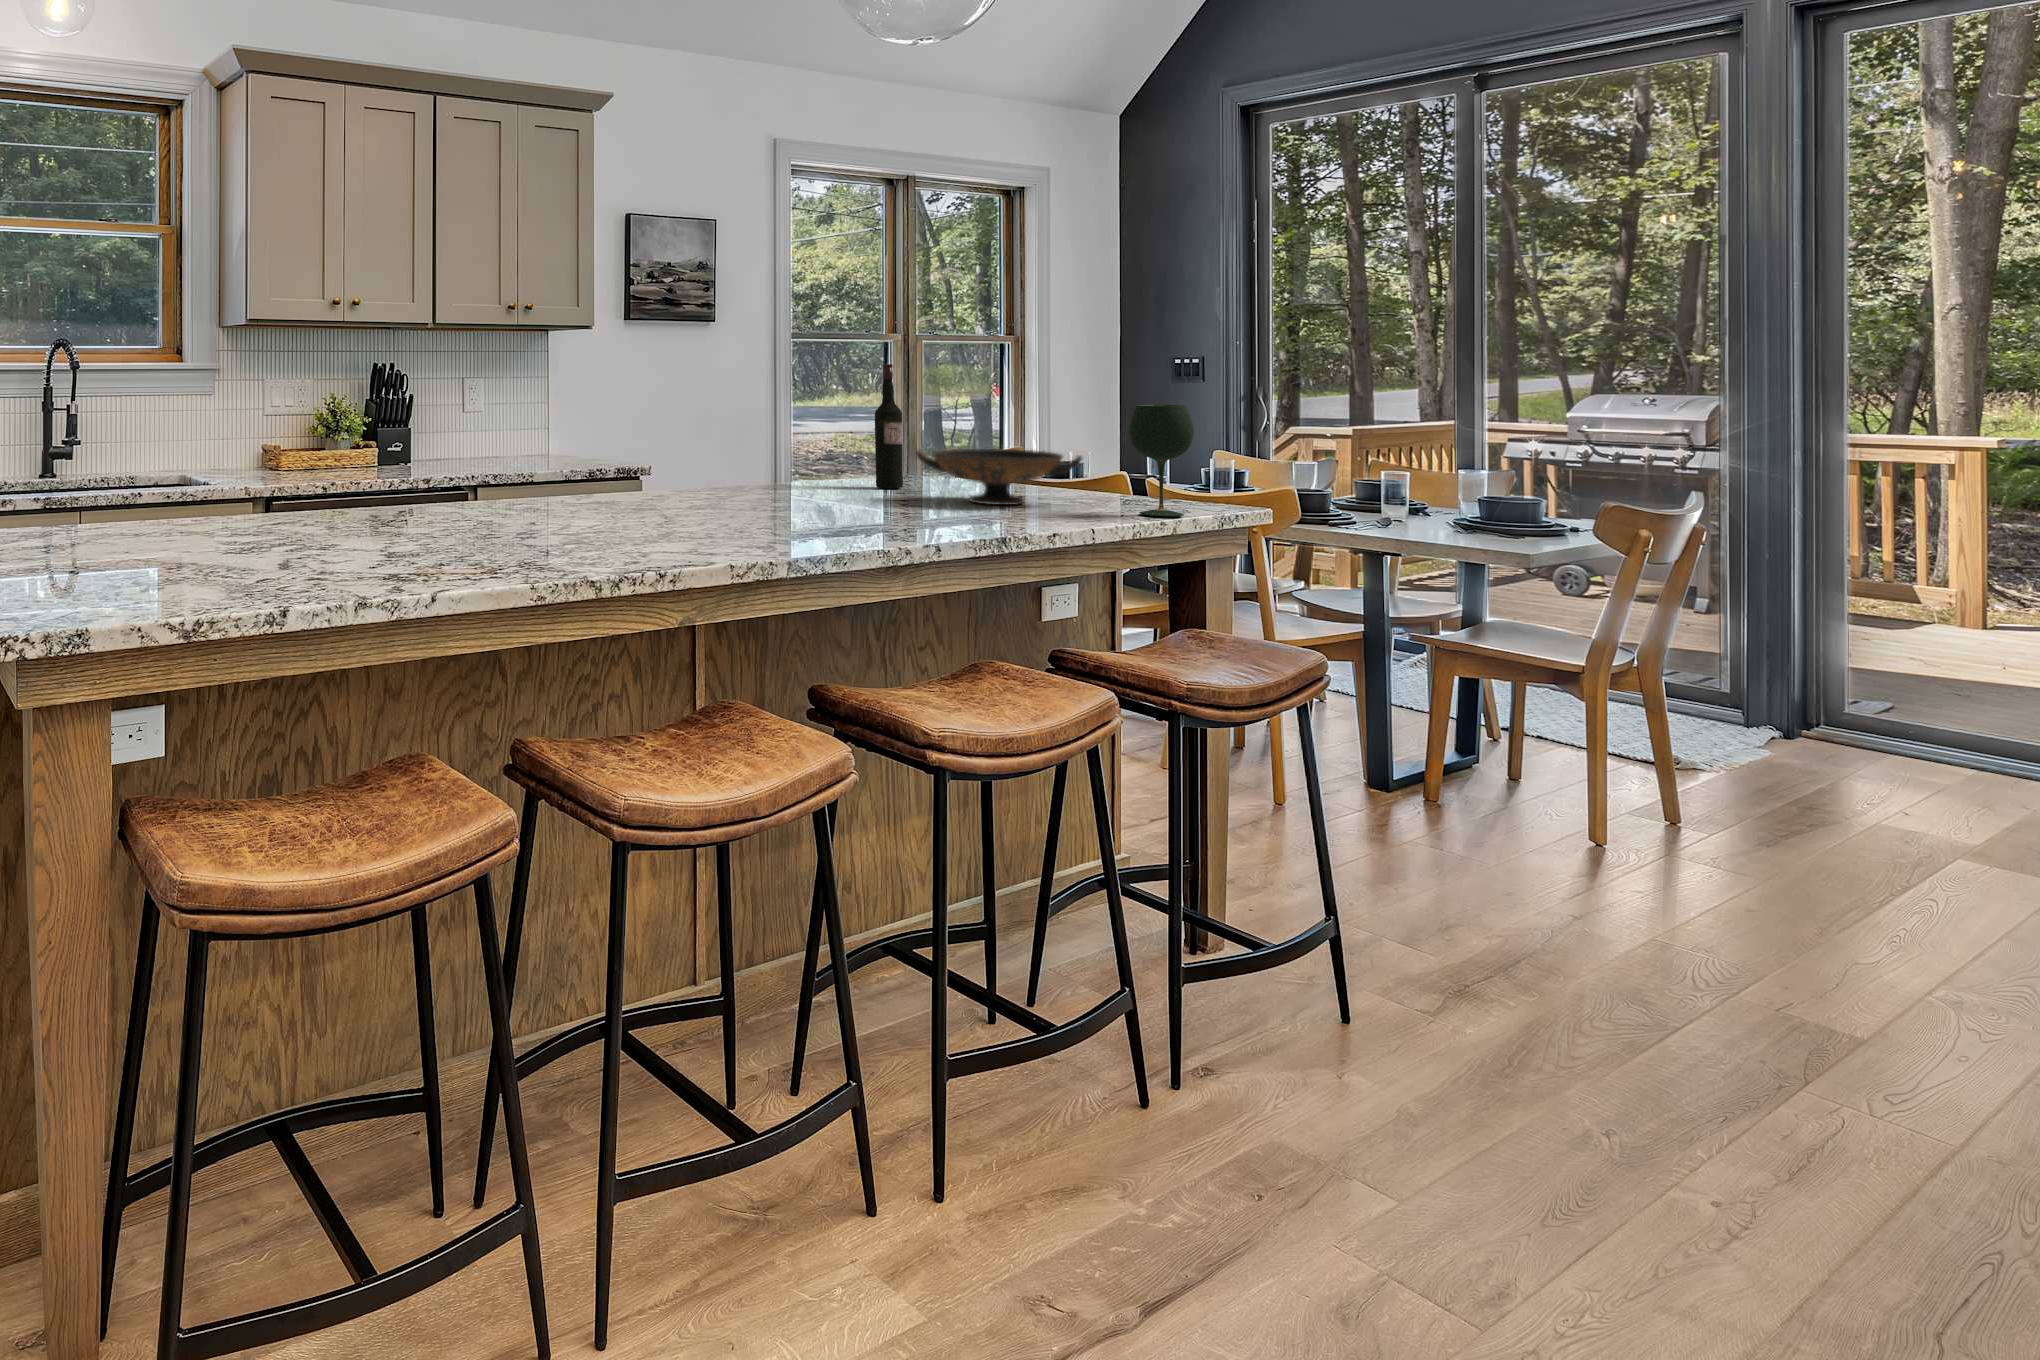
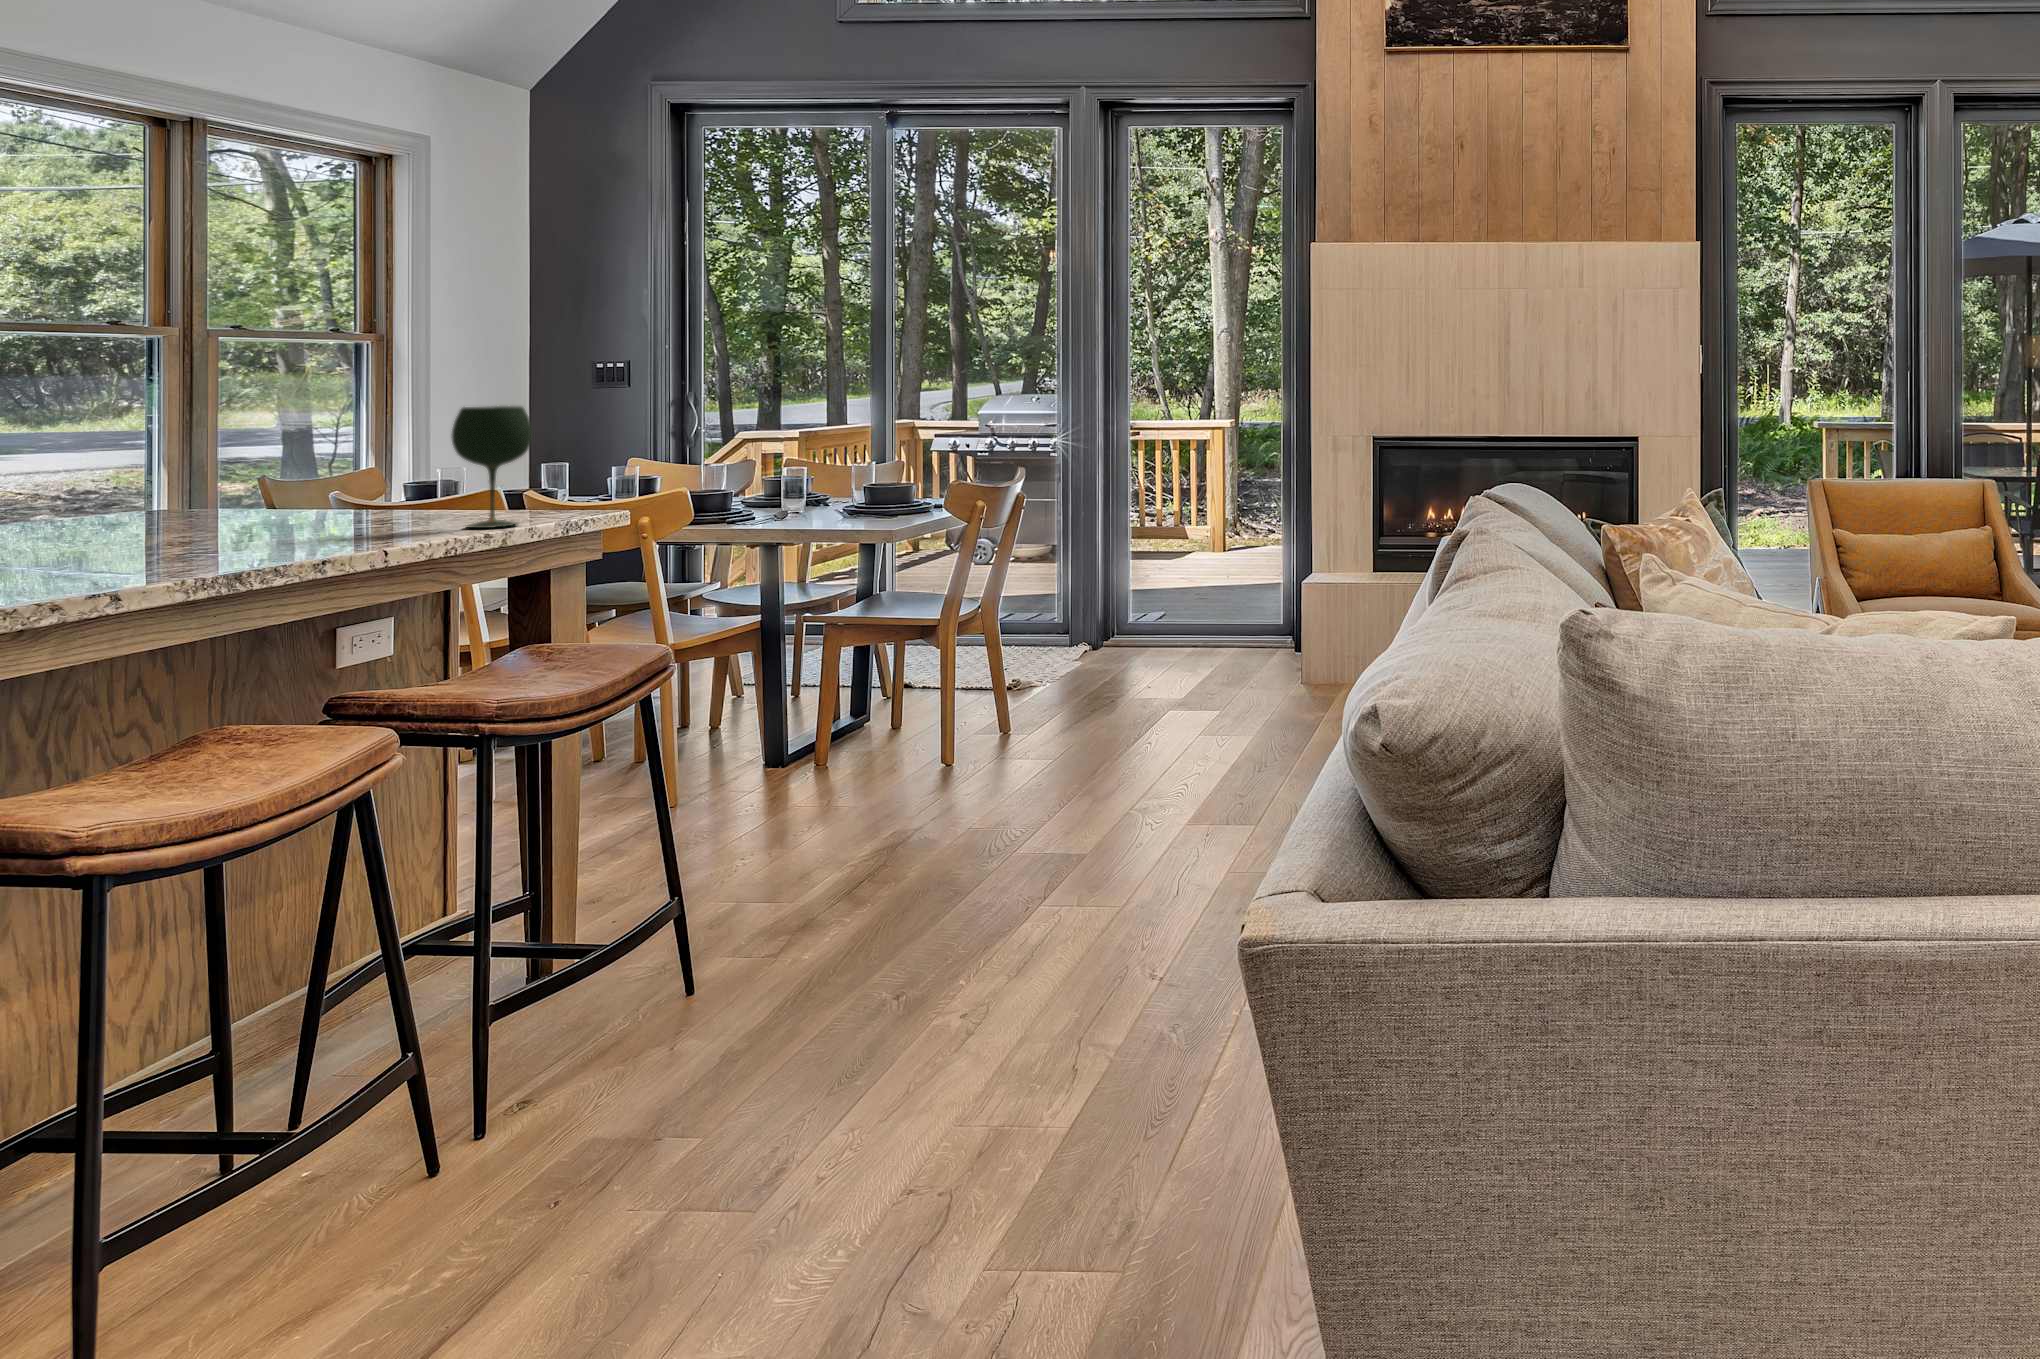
wine bottle: present [875,364,903,488] -> none [64,363,118,530]
decorative bowl: present [916,449,1082,505] -> none [128,466,394,536]

